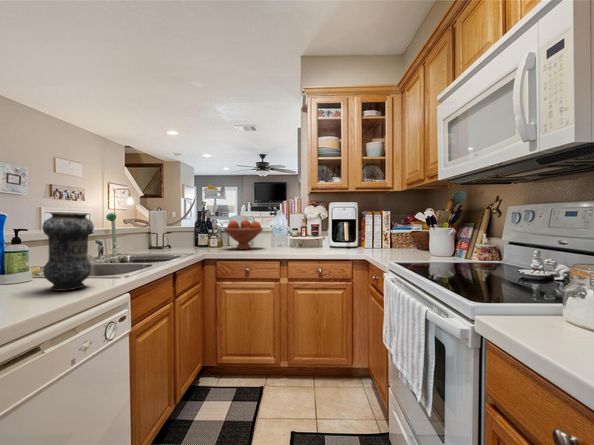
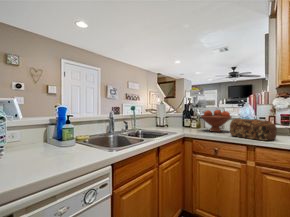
vase: present [42,212,94,291] -> none [48,103,83,161]
bread loaf: none [262,230,307,253] -> present [230,118,277,141]

